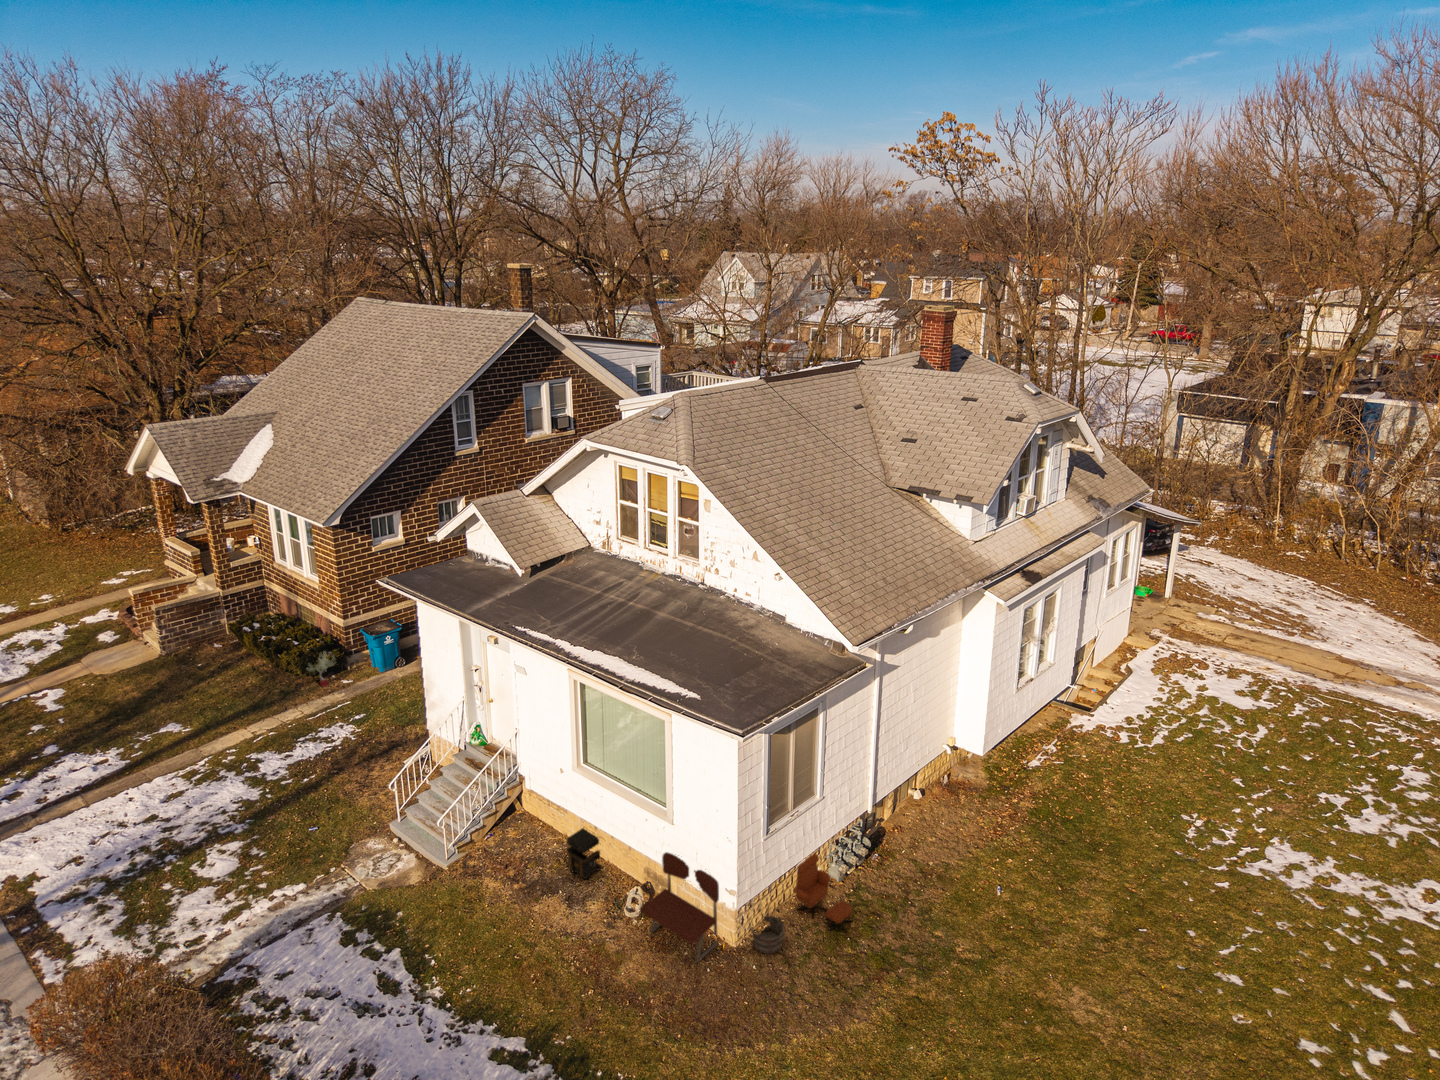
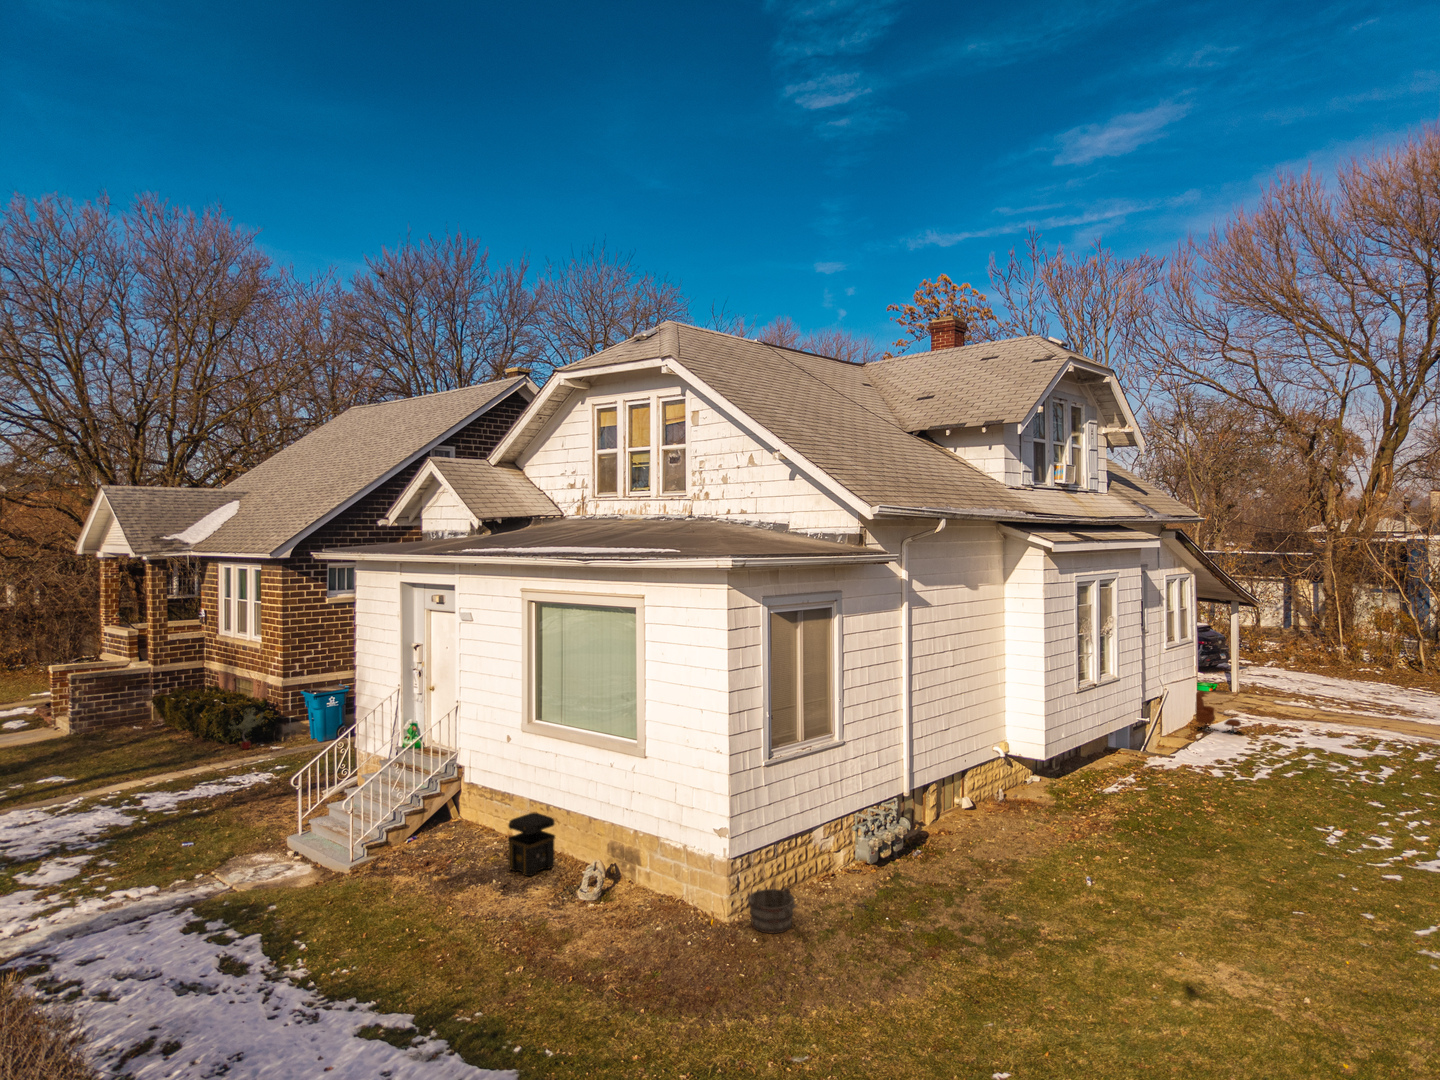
bench: present [640,852,719,962] -> none [599,802,706,942]
lounge chair: present [794,854,852,932] -> present [1195,691,1242,734]

